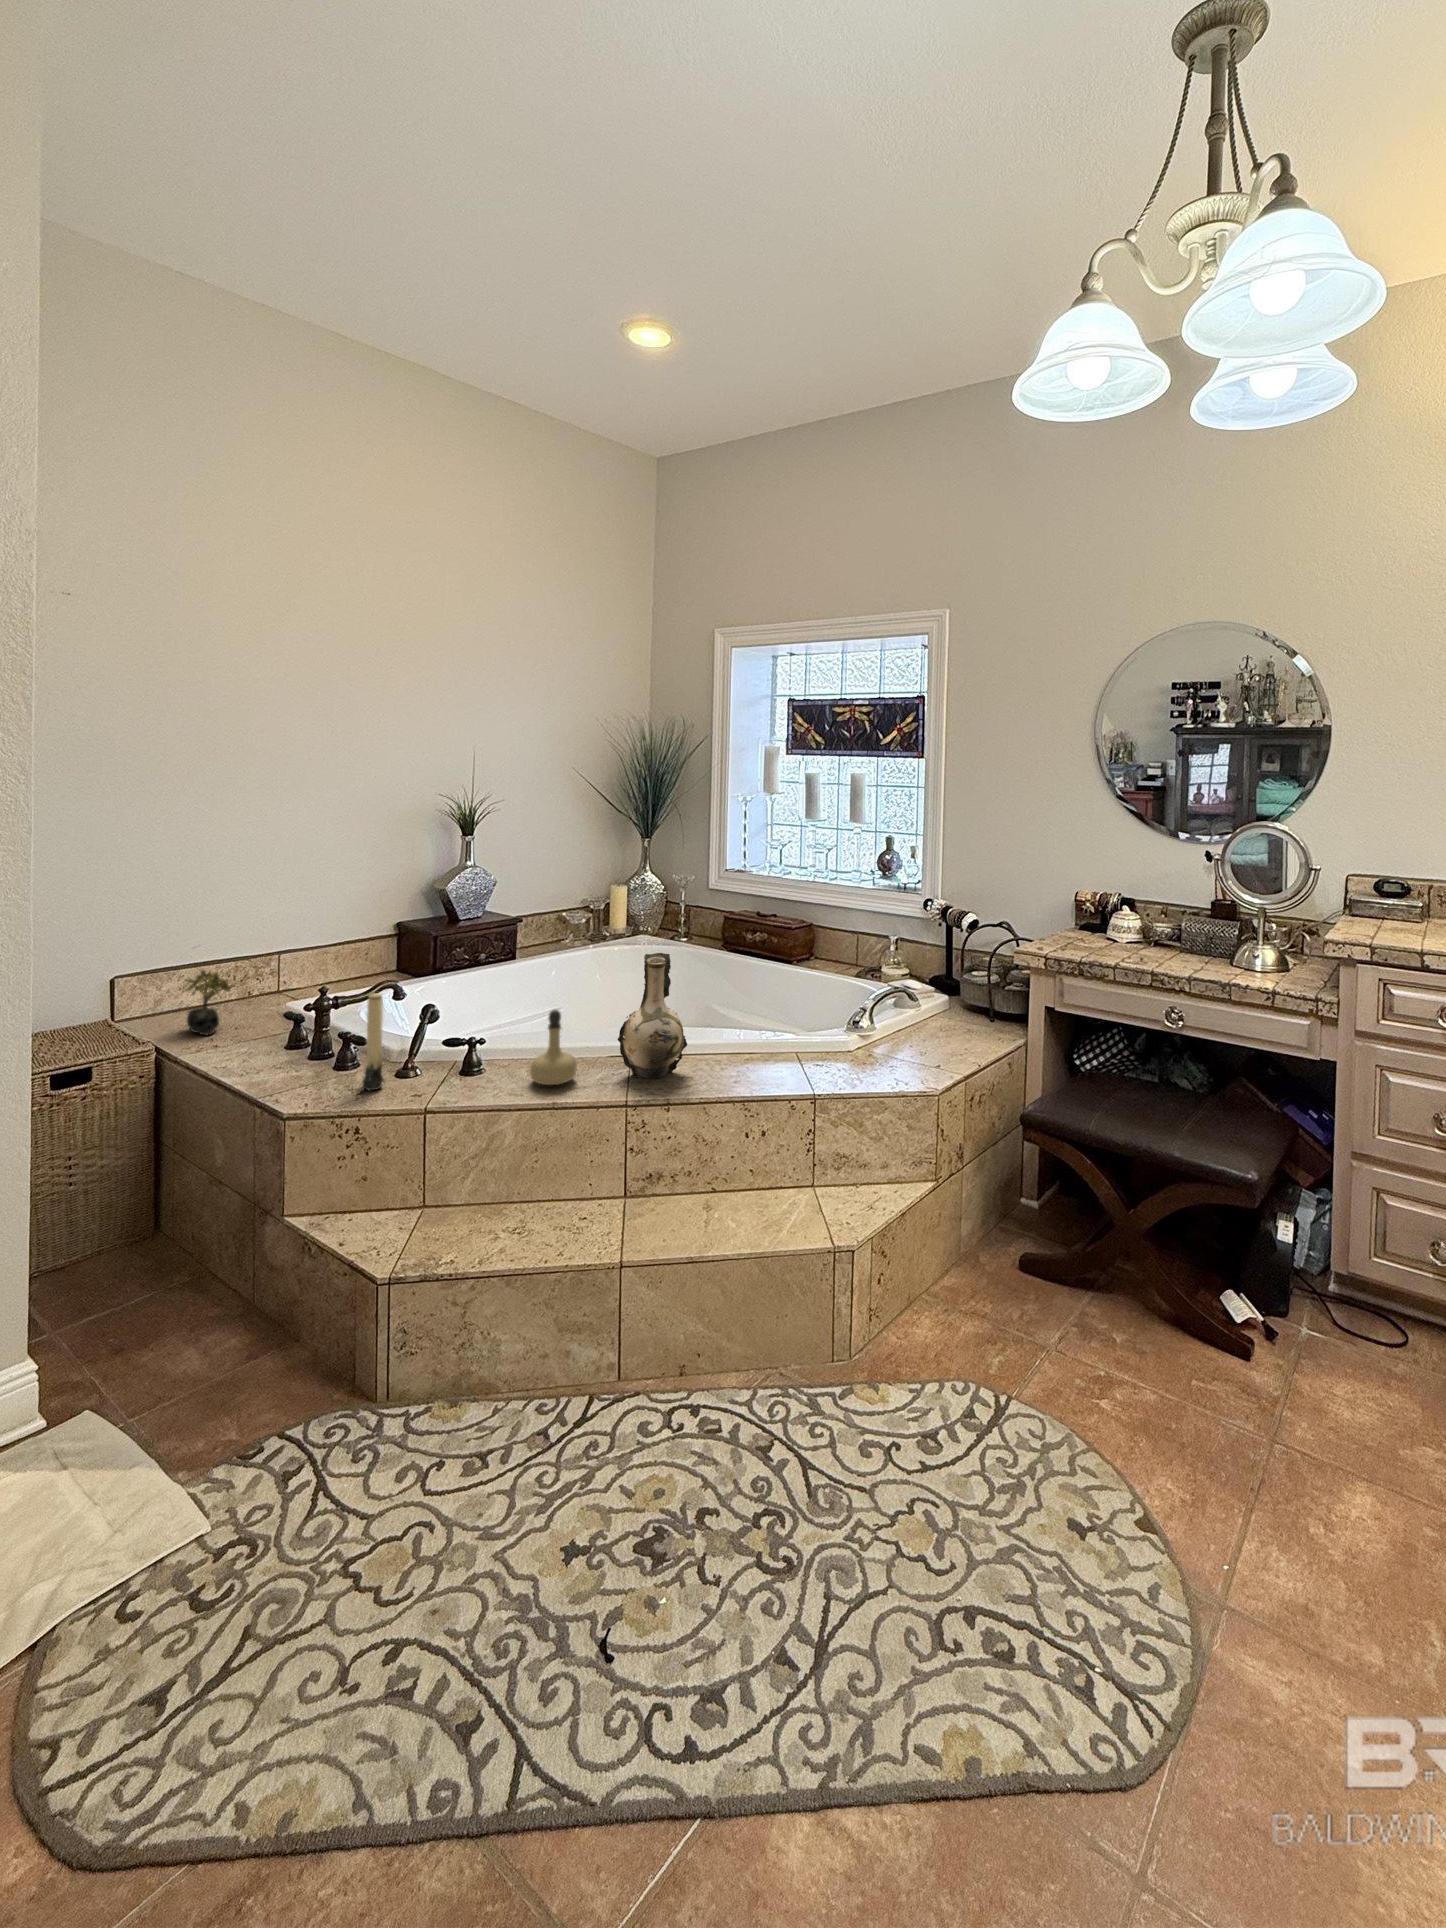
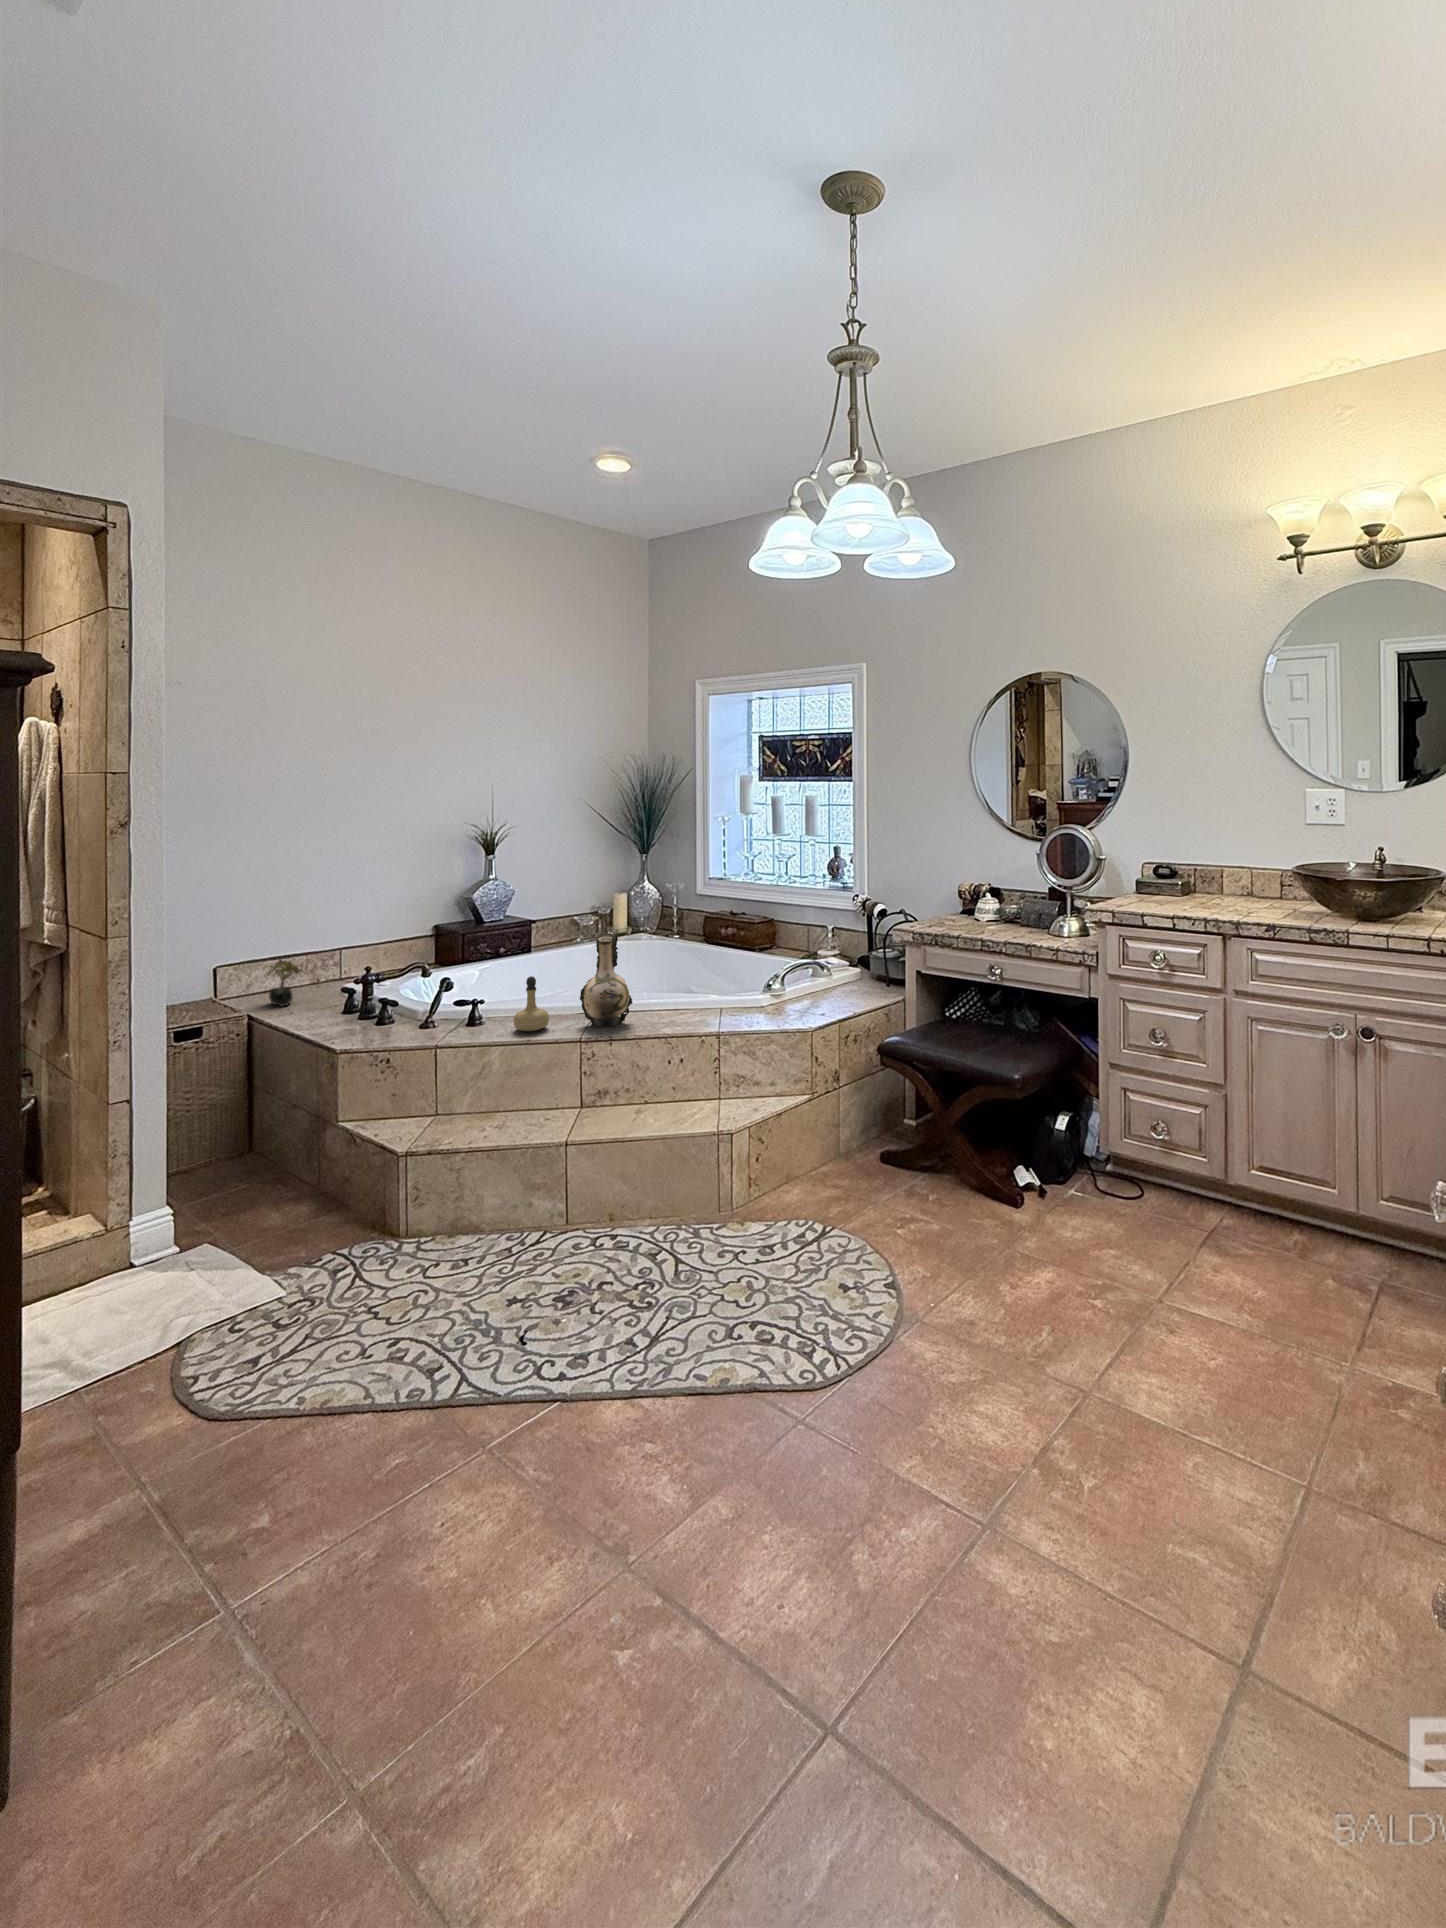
candle: present [357,993,384,1093] -> none [388,966,409,1038]

